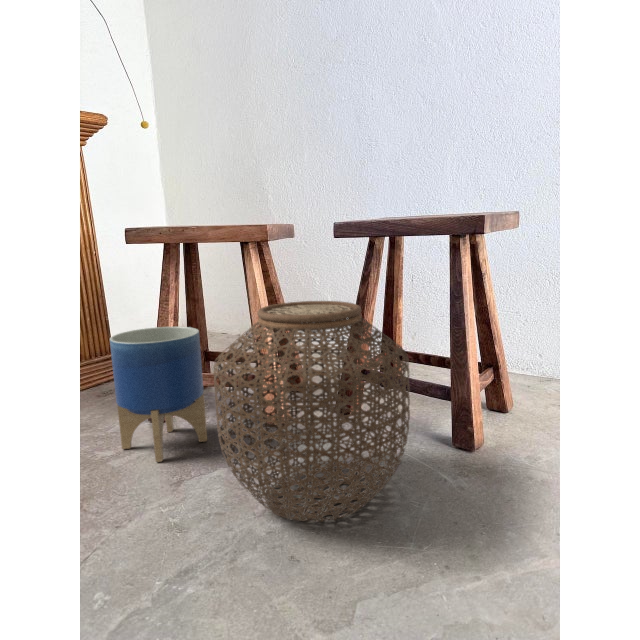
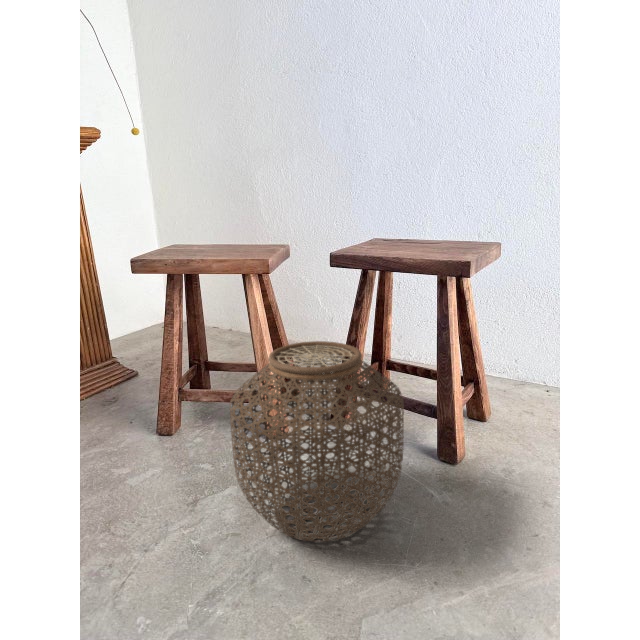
planter: present [110,327,207,462] -> none [124,351,215,480]

